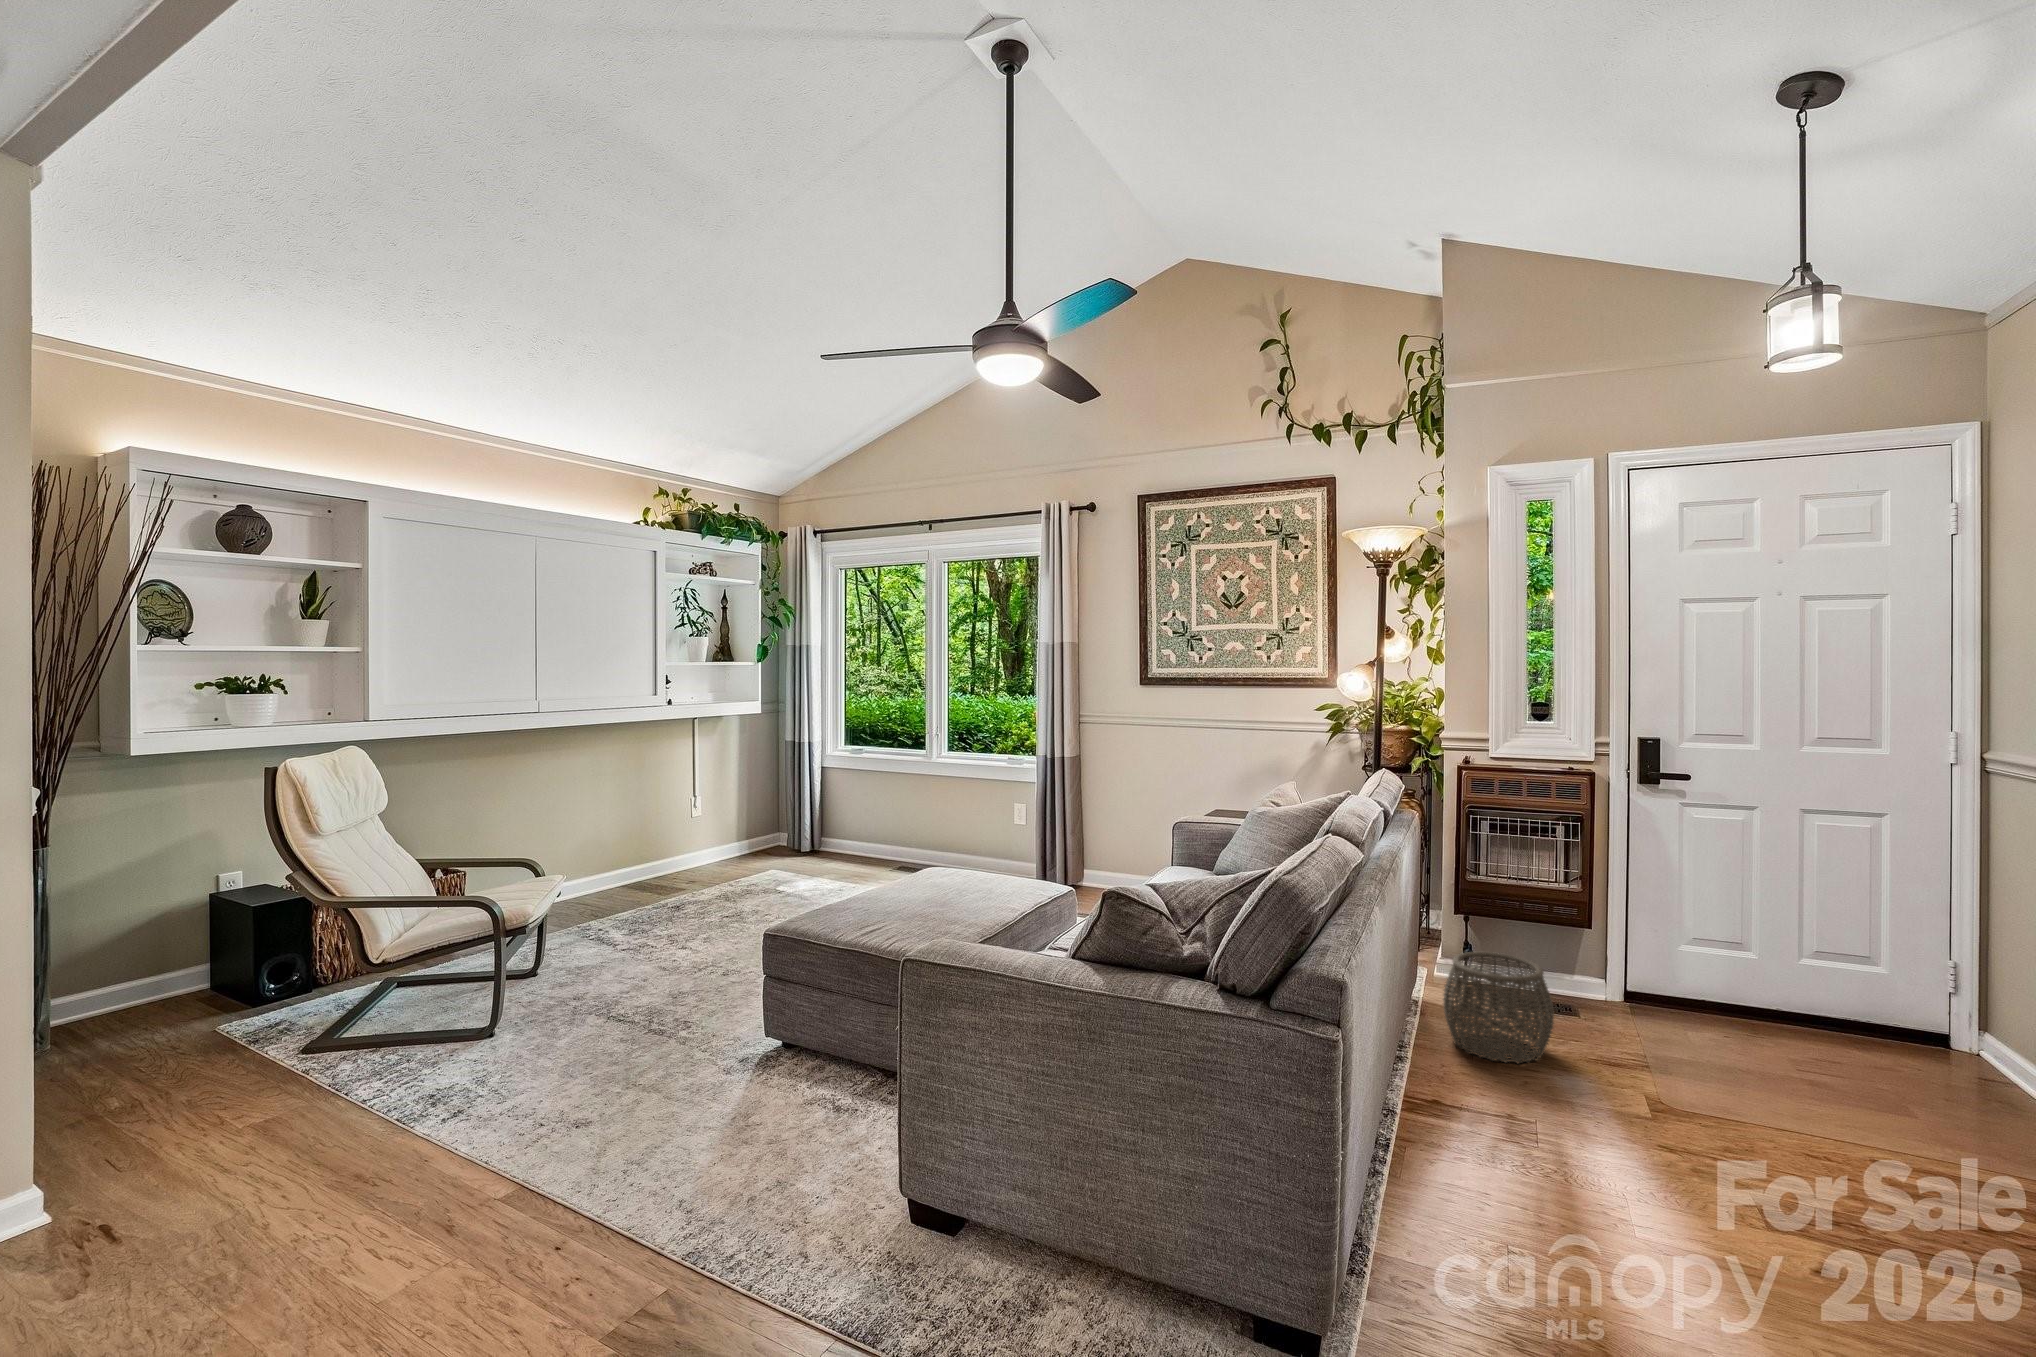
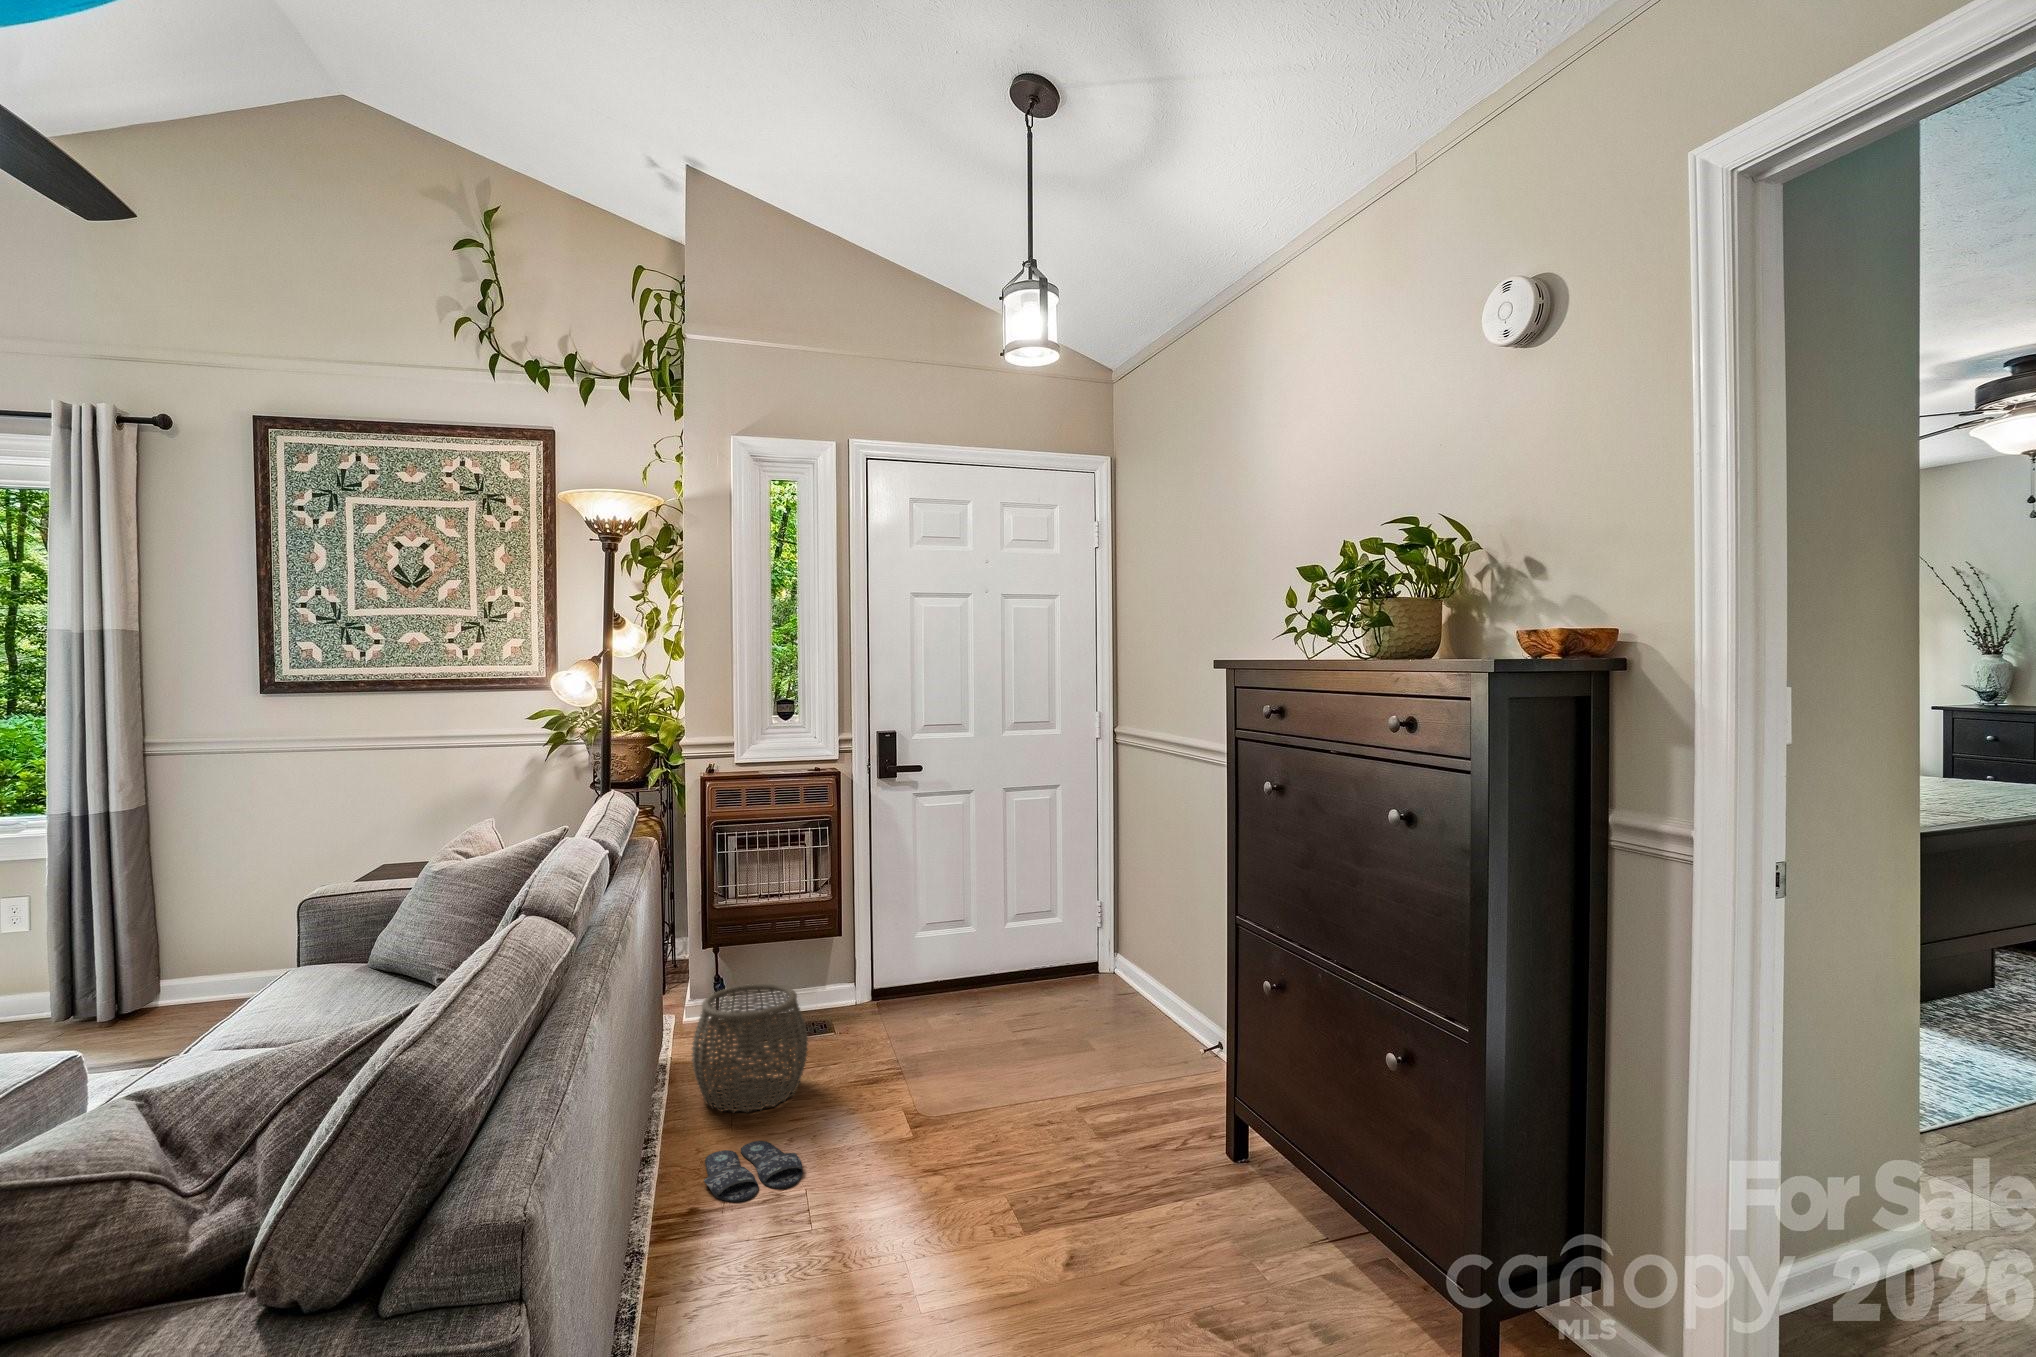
slippers: none [1451,1082,1543,1130] -> present [704,1141,803,1202]

